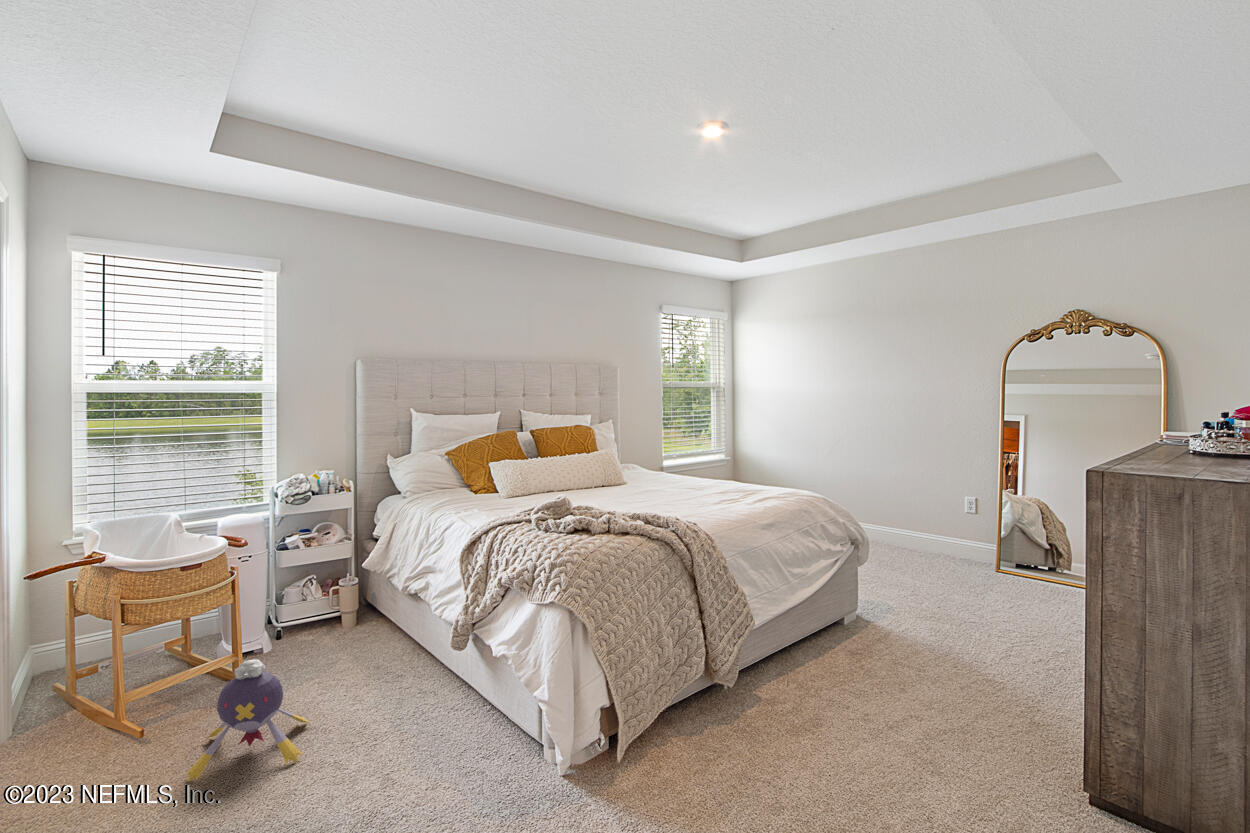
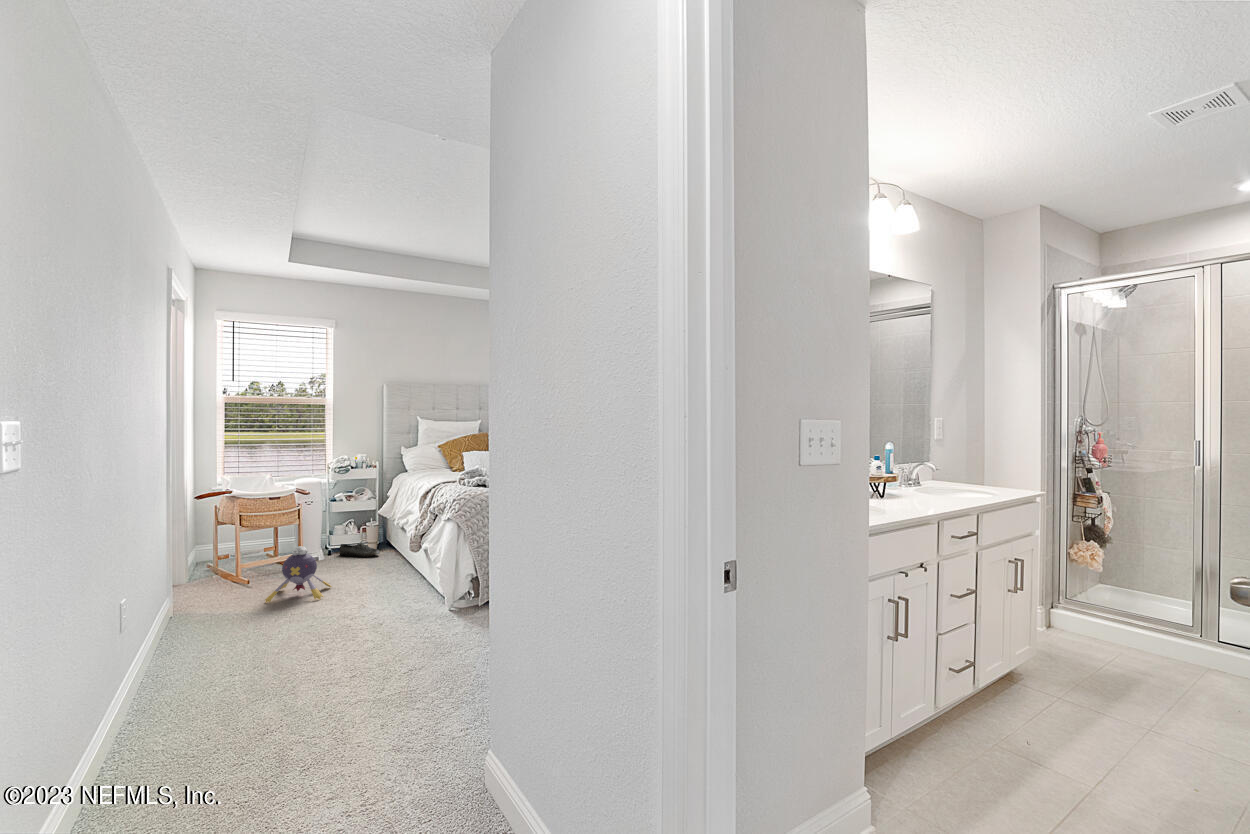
shoe: none [297,609,366,640] -> present [339,541,380,557]

